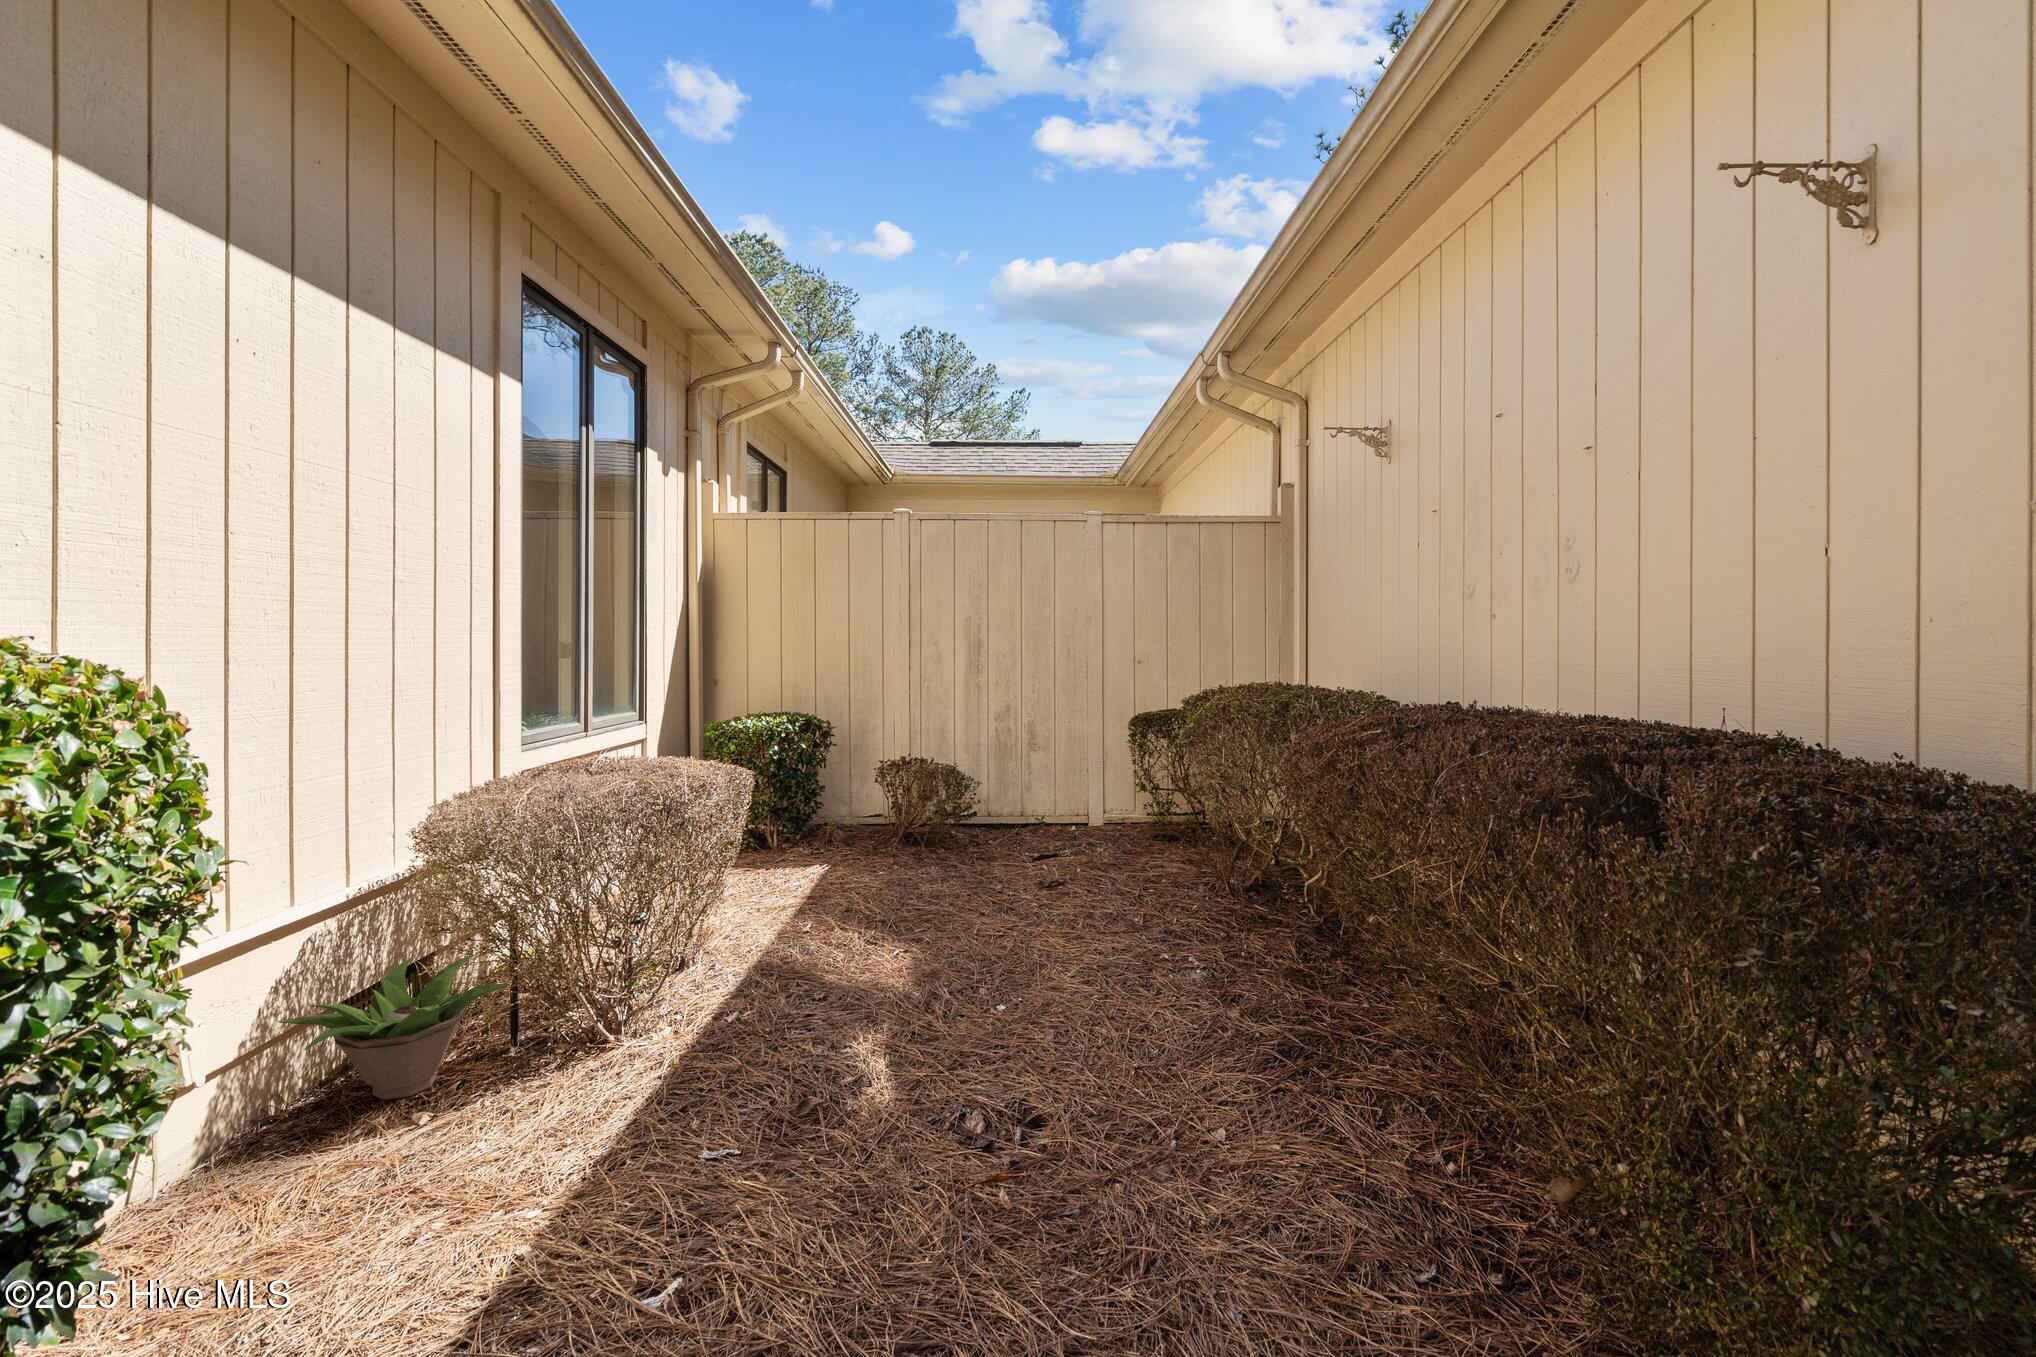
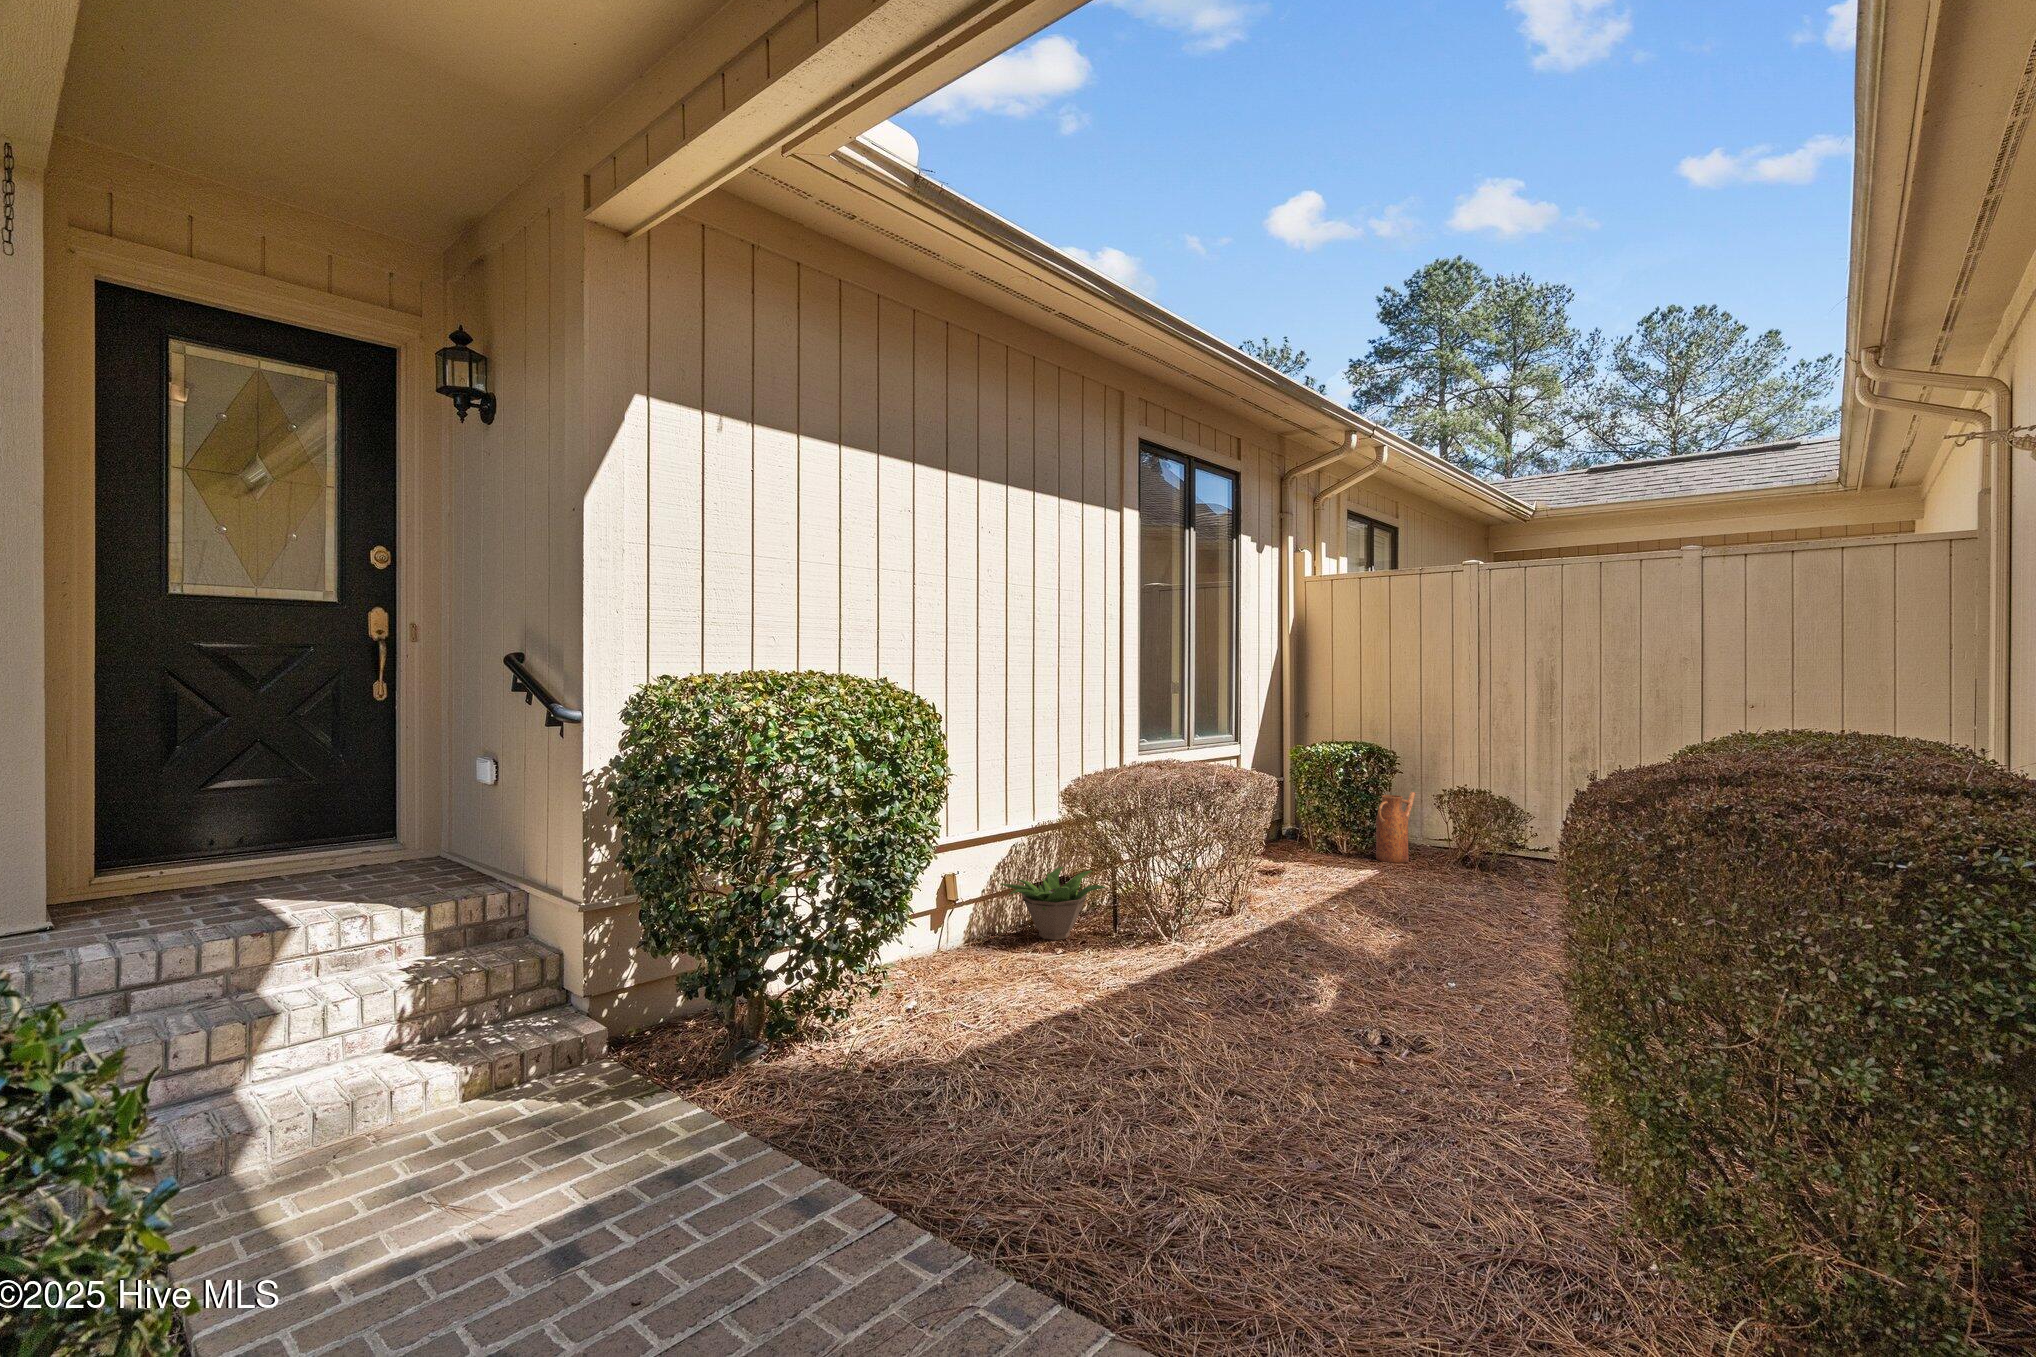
watering can: none [811,764,847,846] -> present [1376,792,1415,863]

